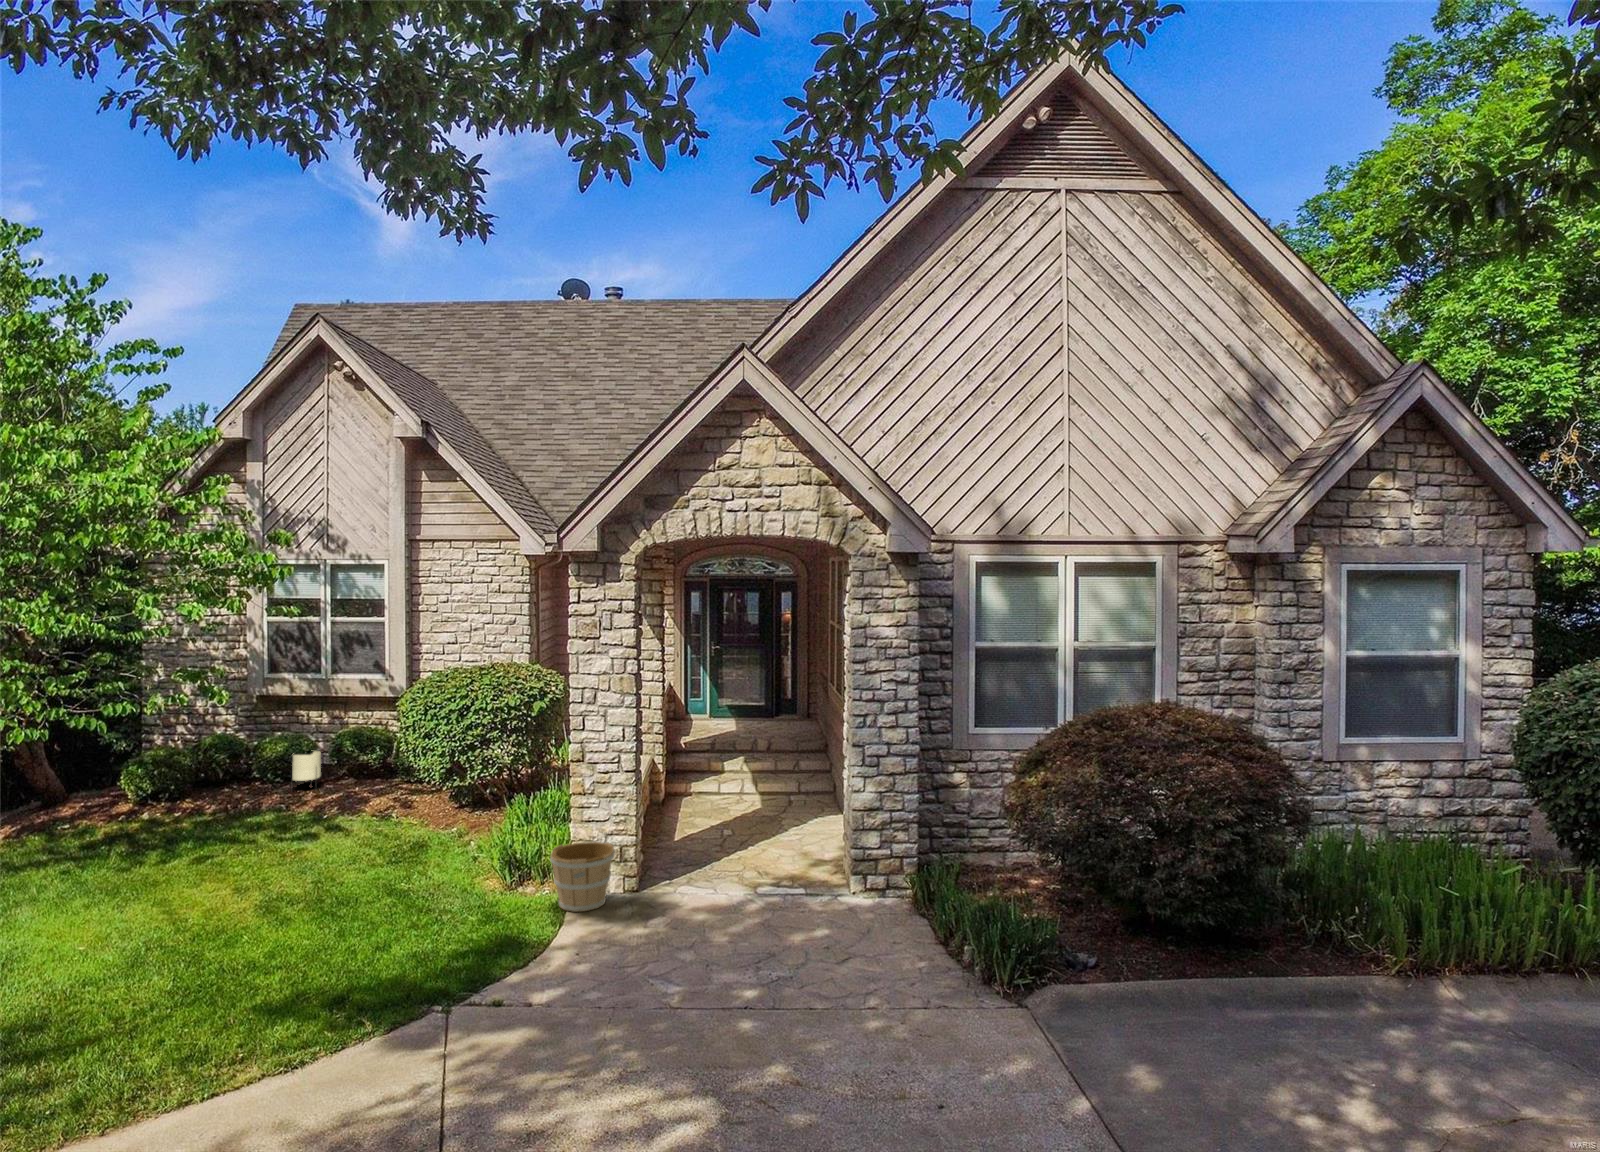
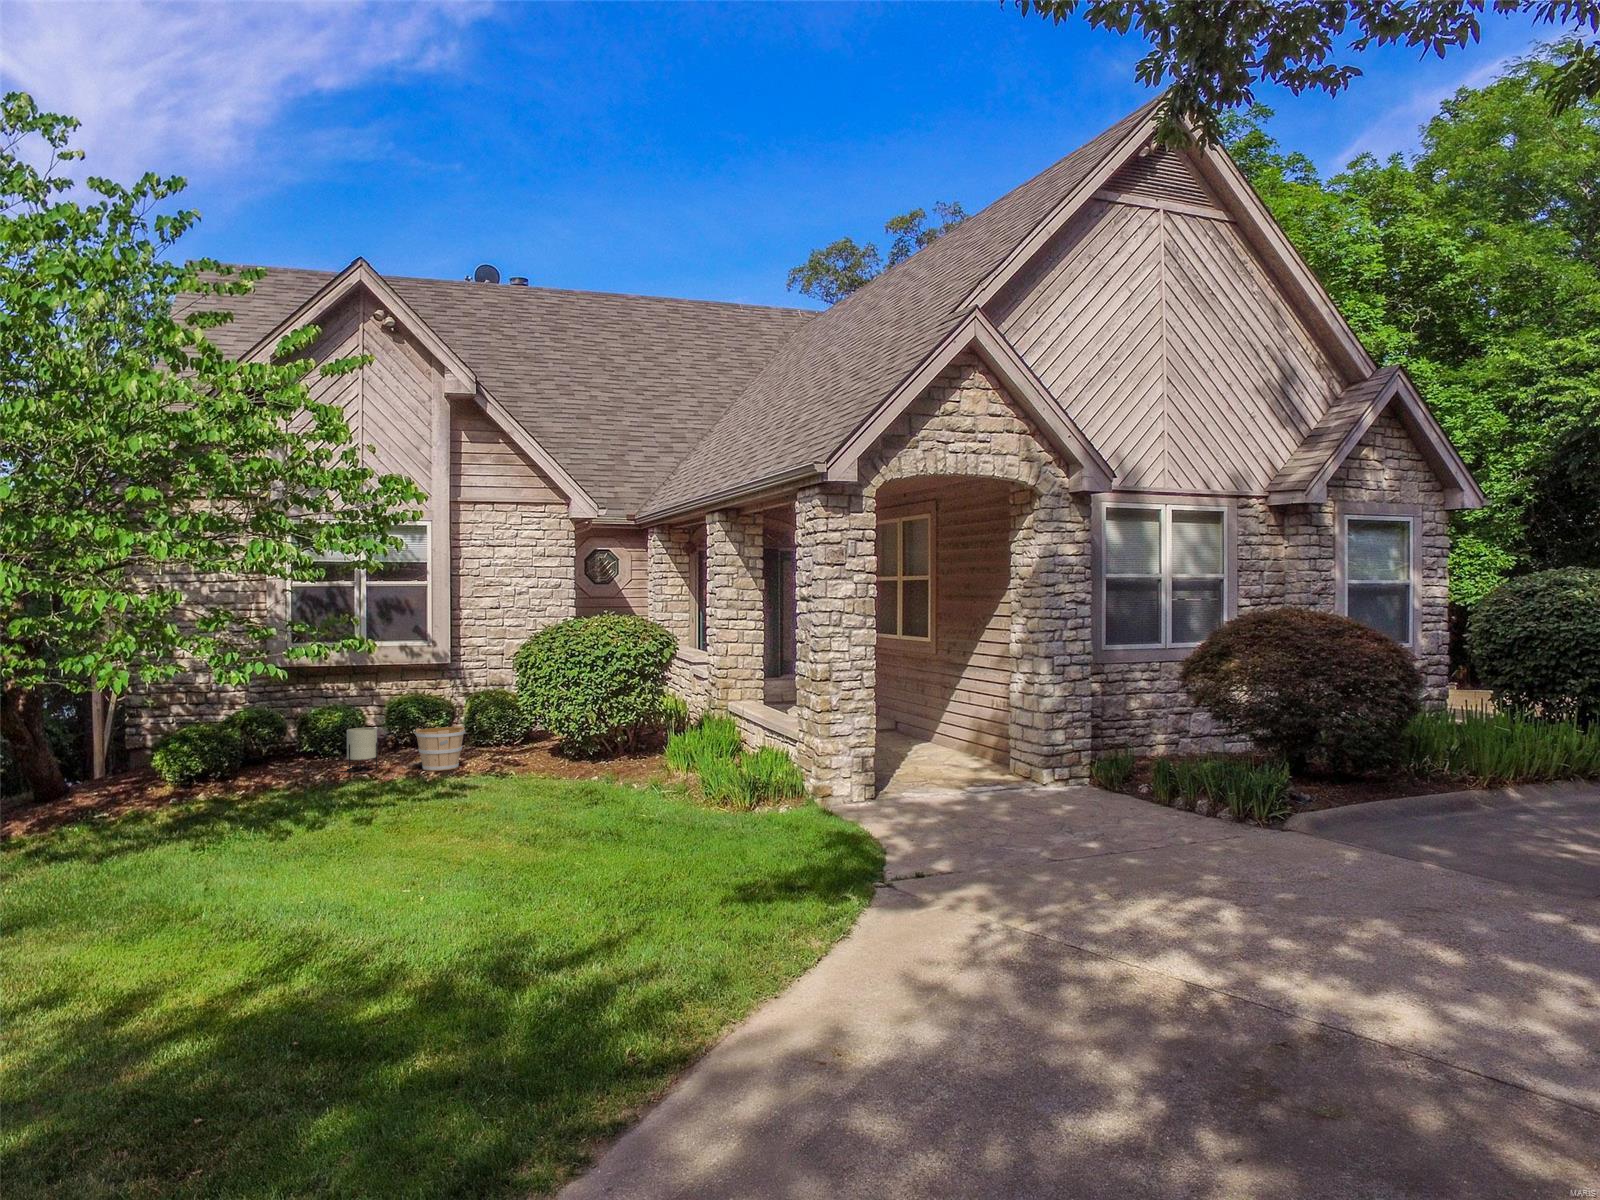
wooden bucket: present [550,842,615,912] -> present [415,726,465,771]

